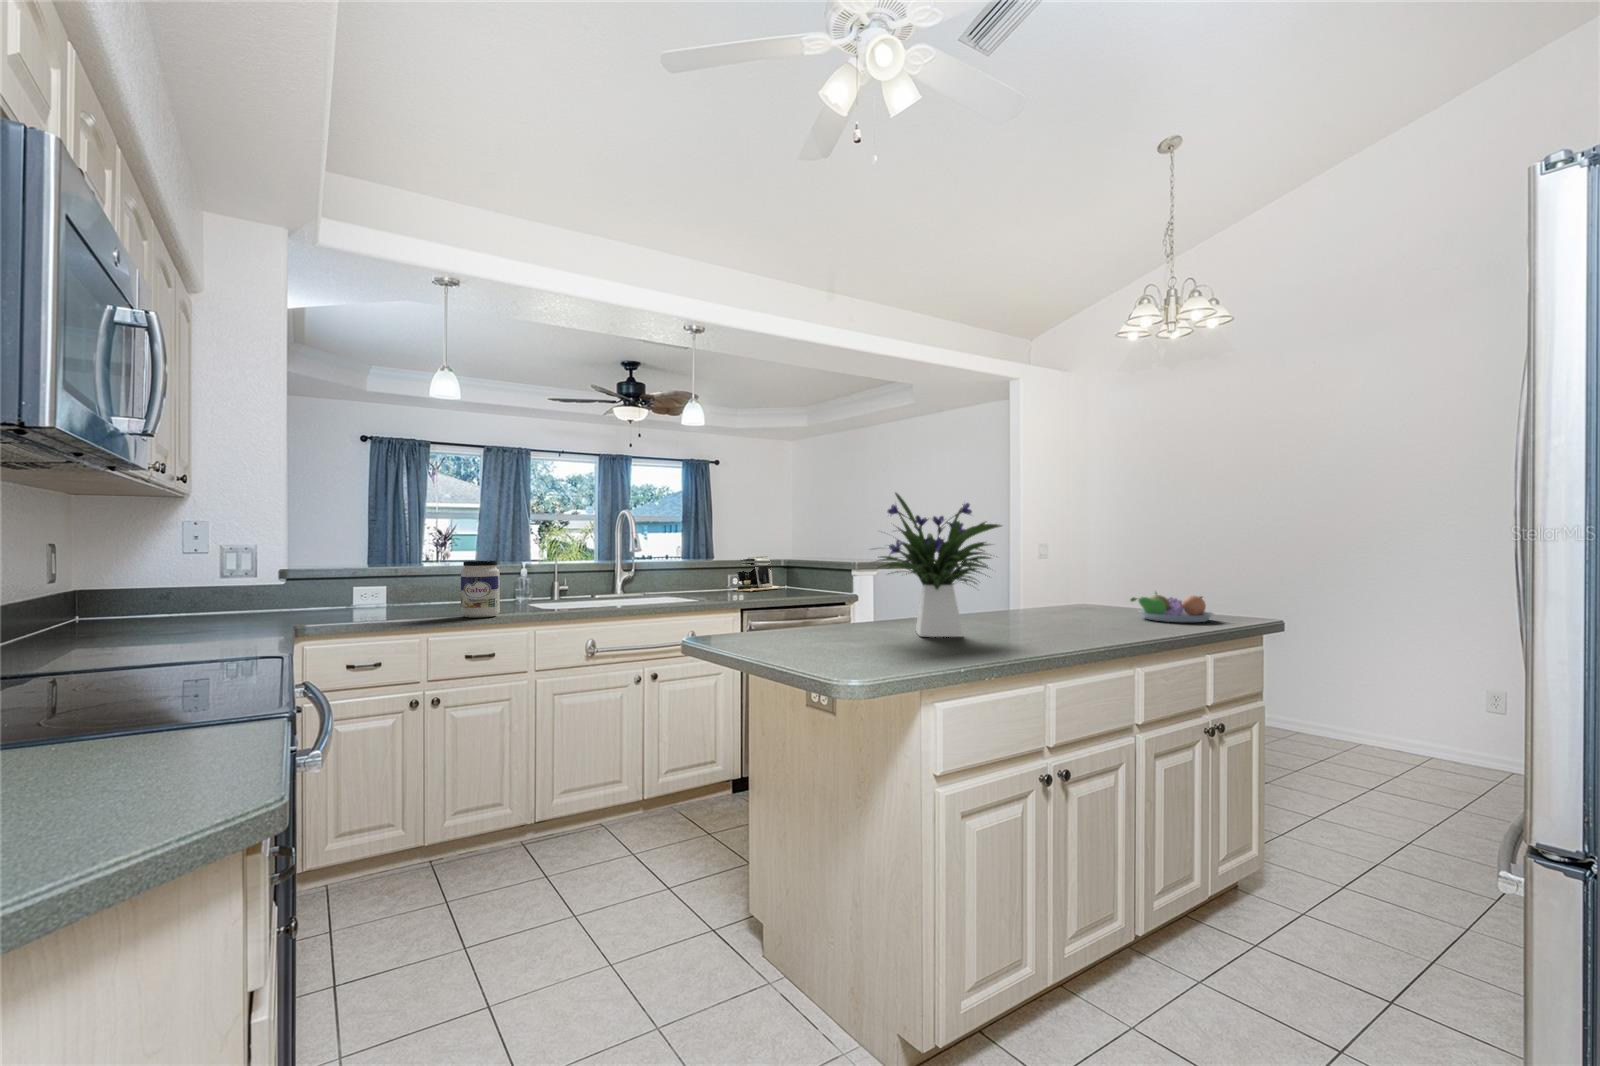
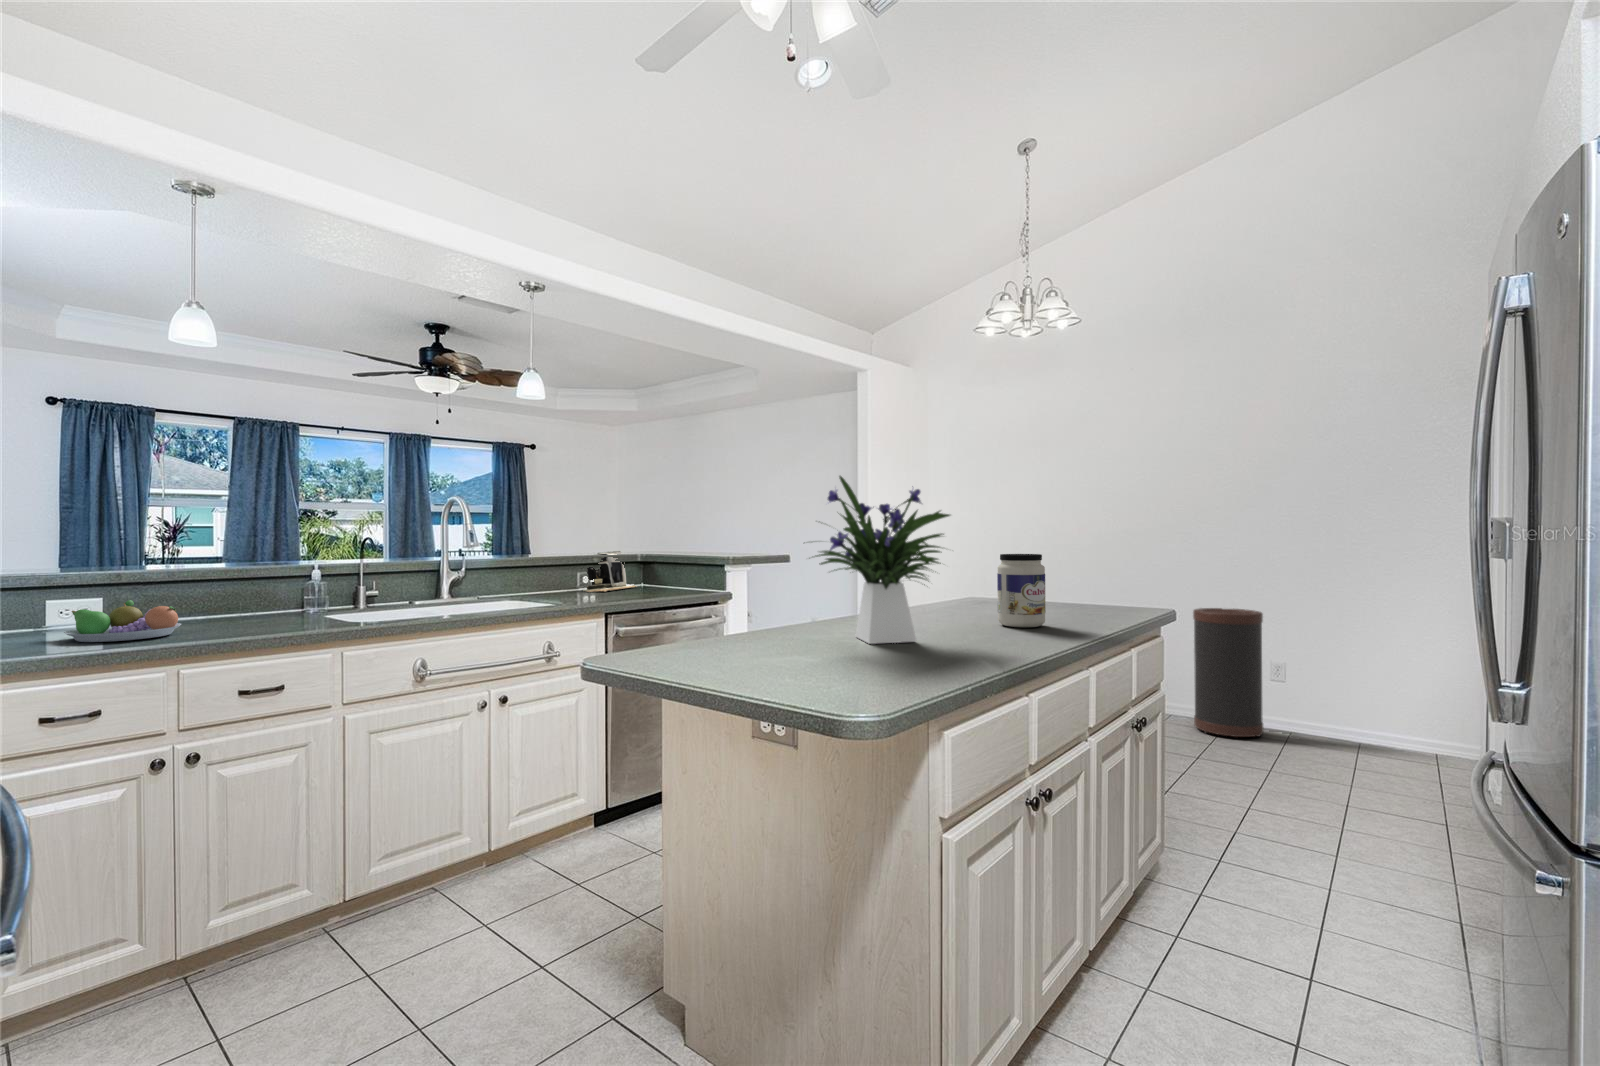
jar: present [461,561,500,618] -> present [997,554,1046,627]
fruit bowl: present [1131,592,1214,622] -> present [64,600,181,642]
trash can: none [1371,625,1459,770] -> present [1193,608,1263,737]

